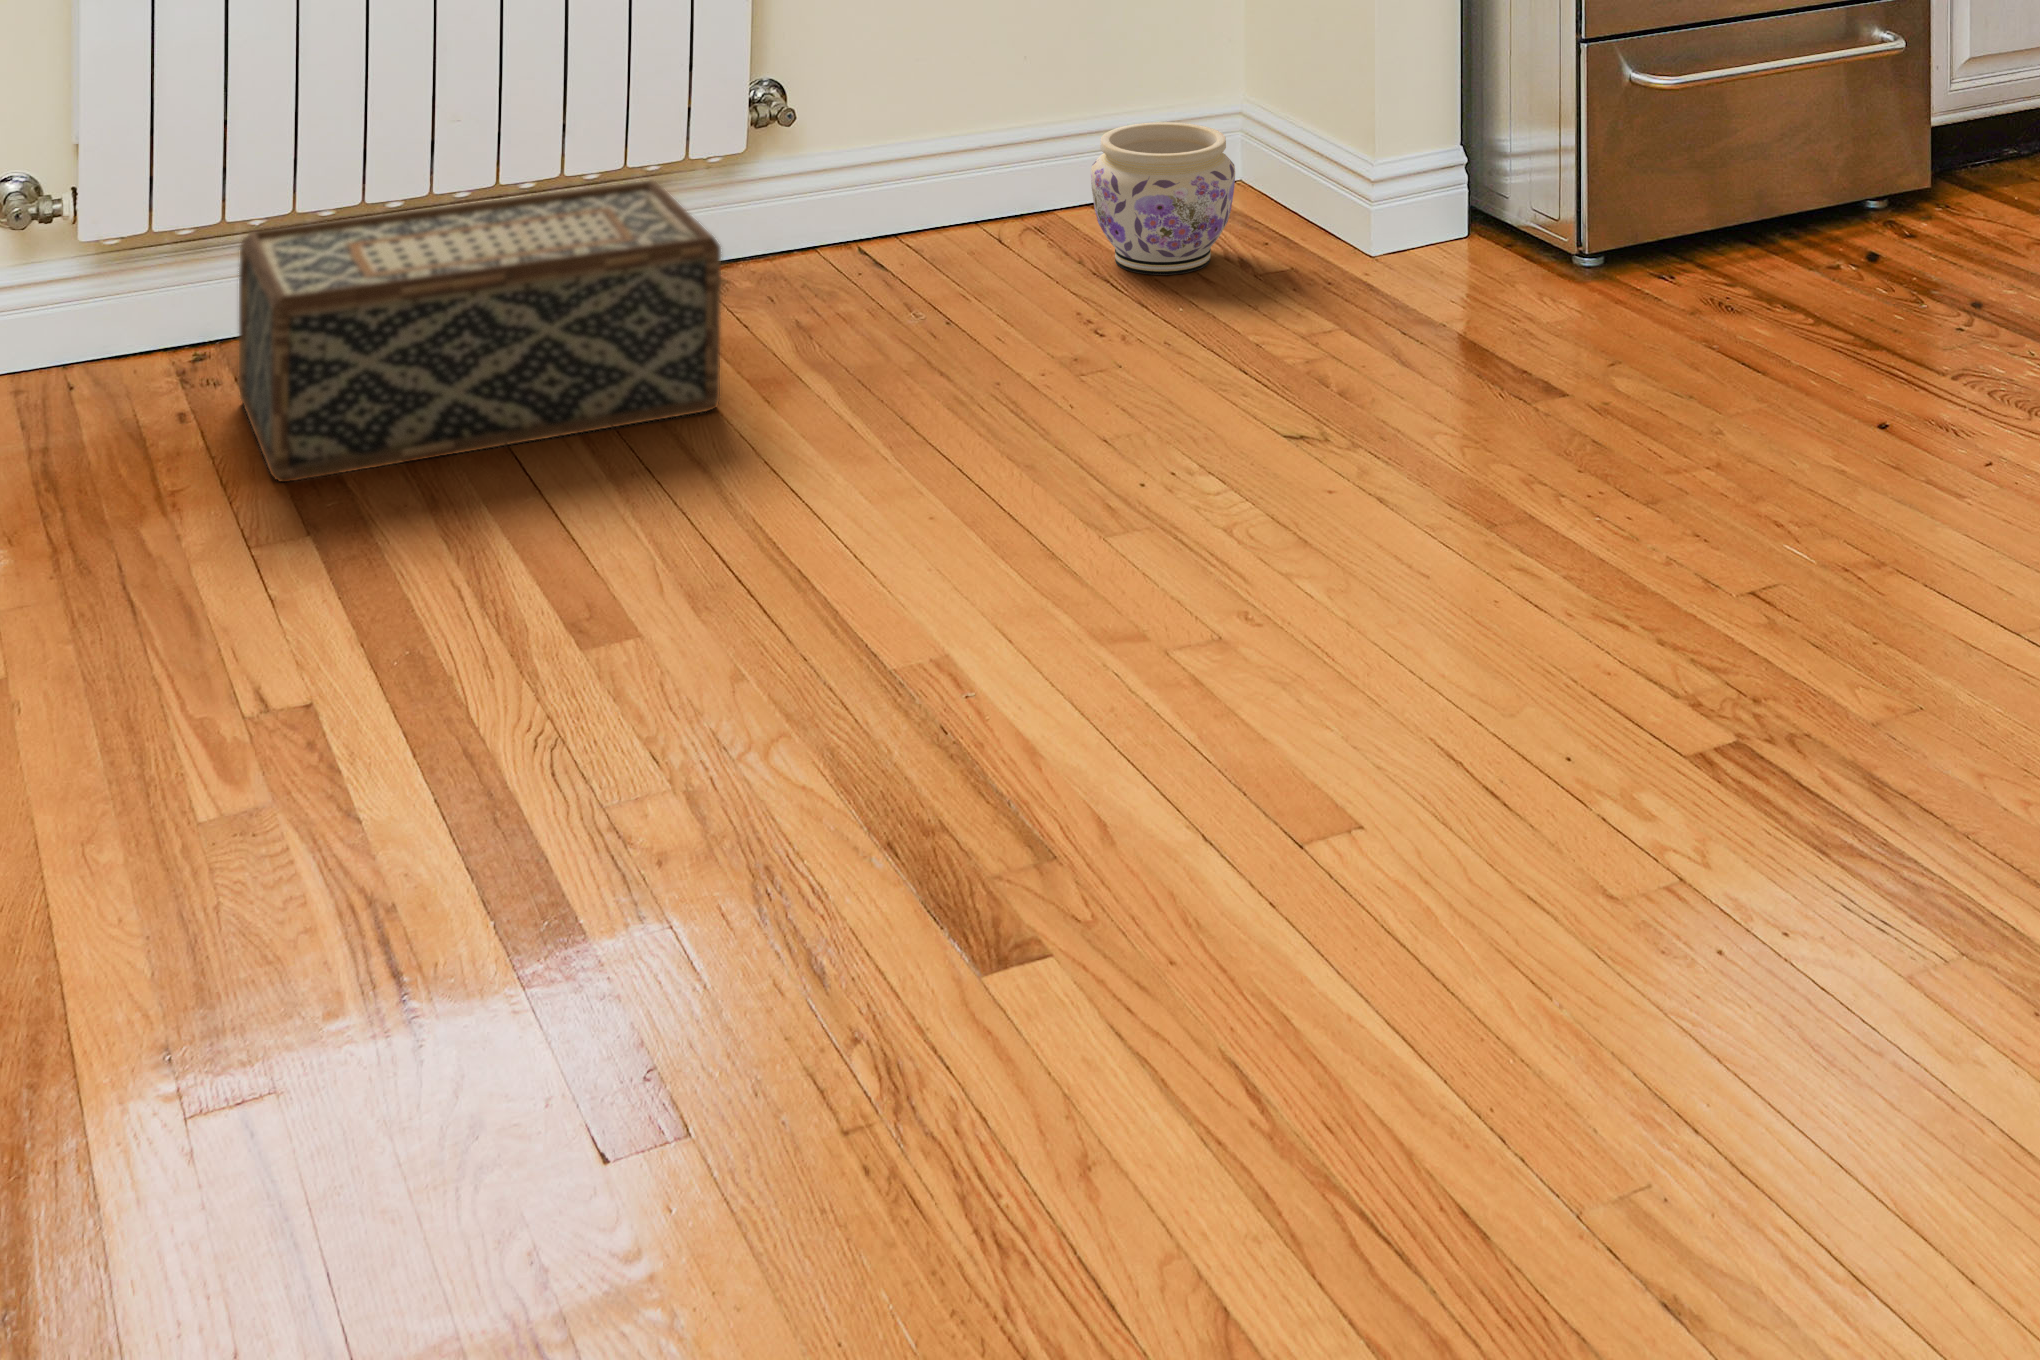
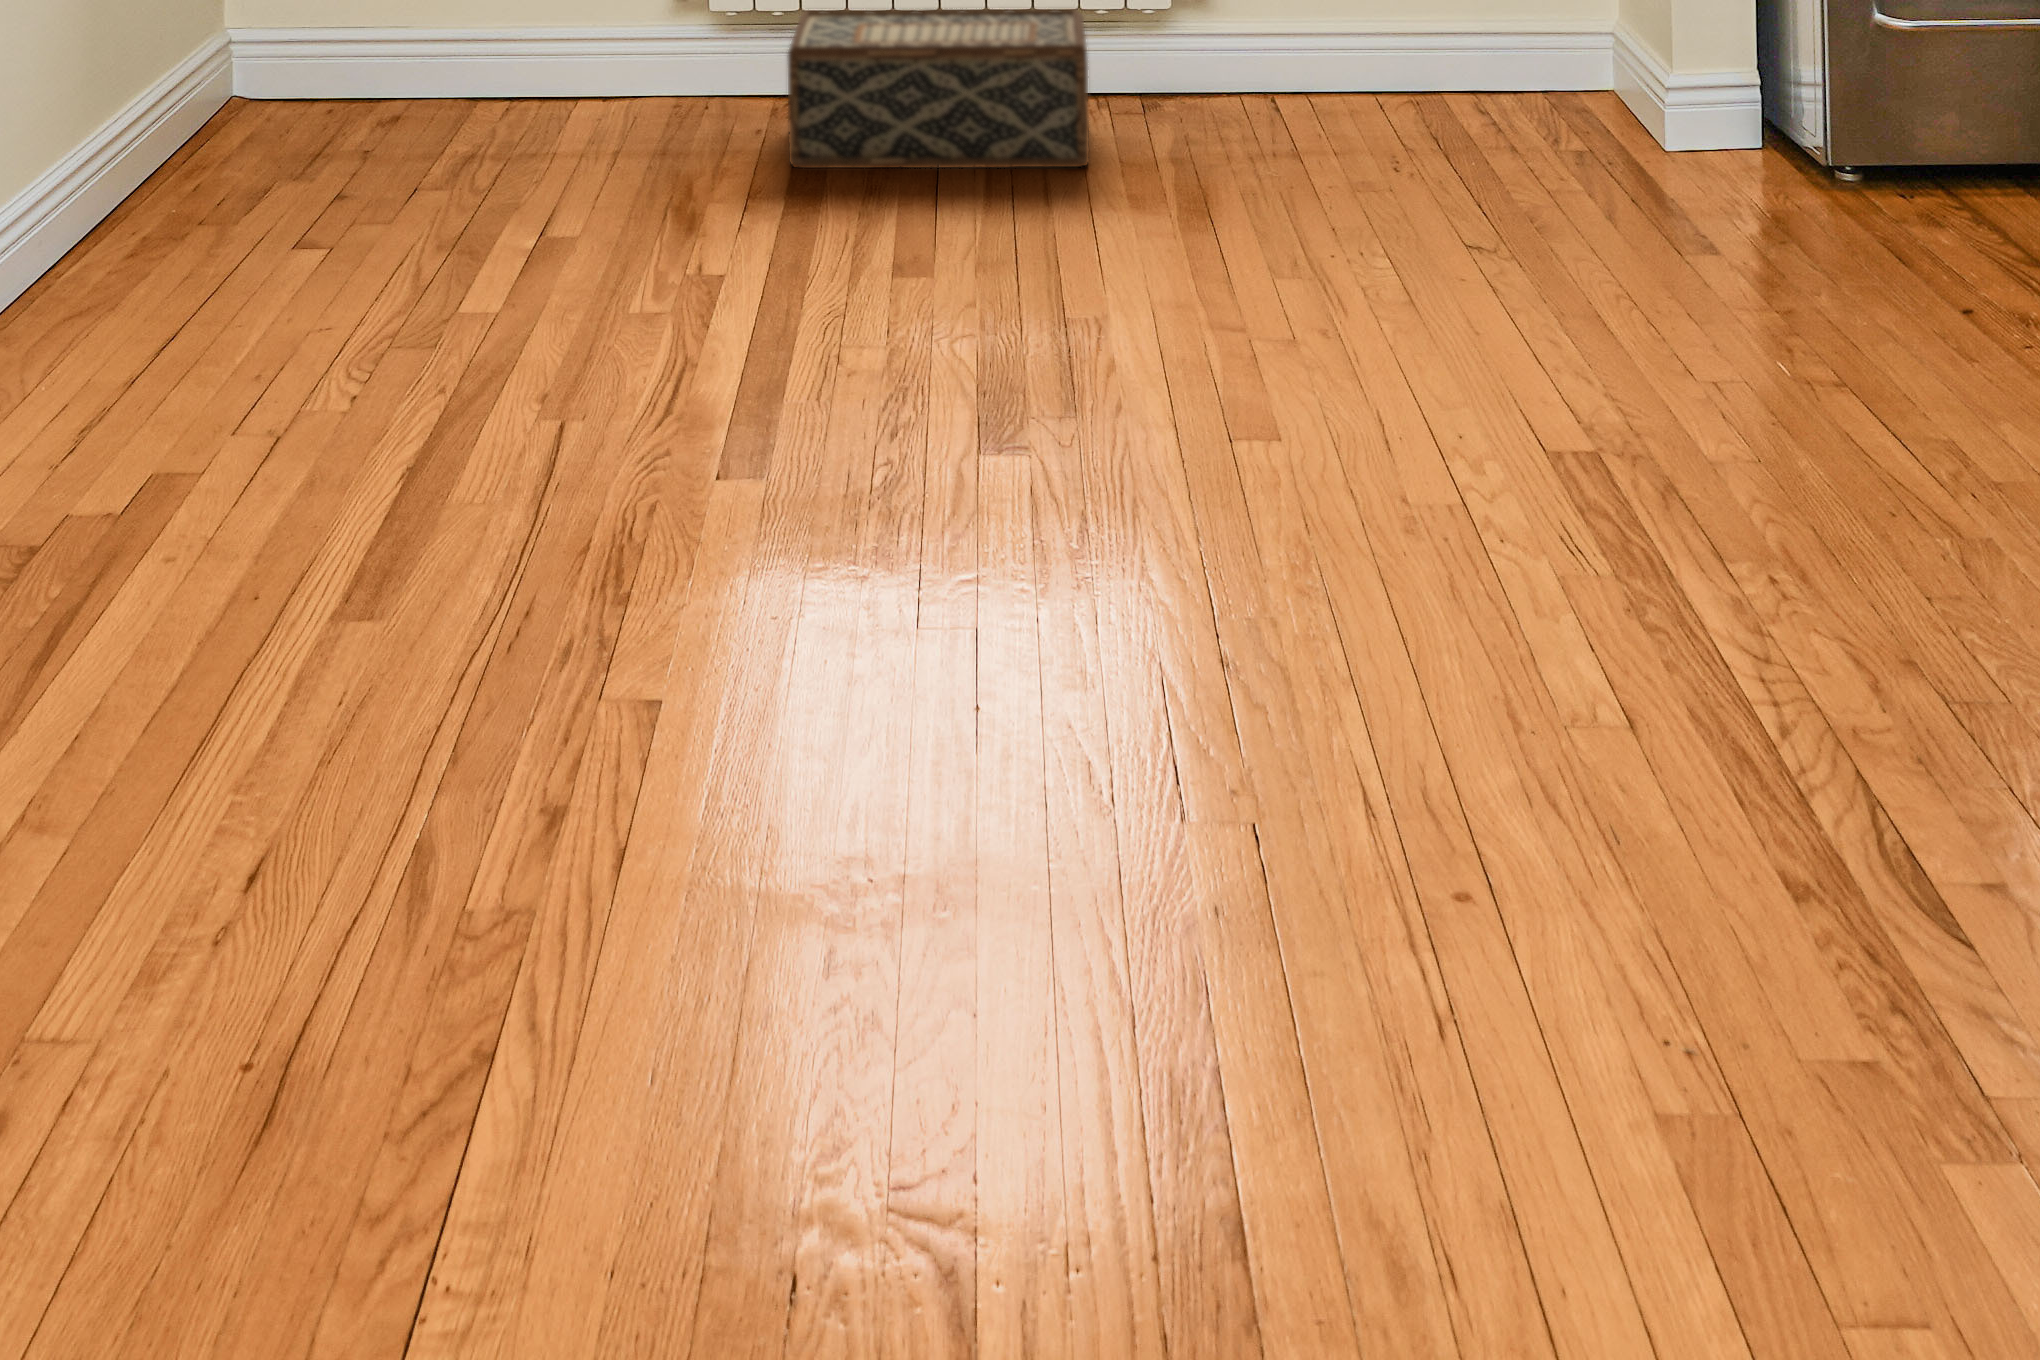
planter: present [1091,122,1235,275] -> none [1431,15,1548,132]

